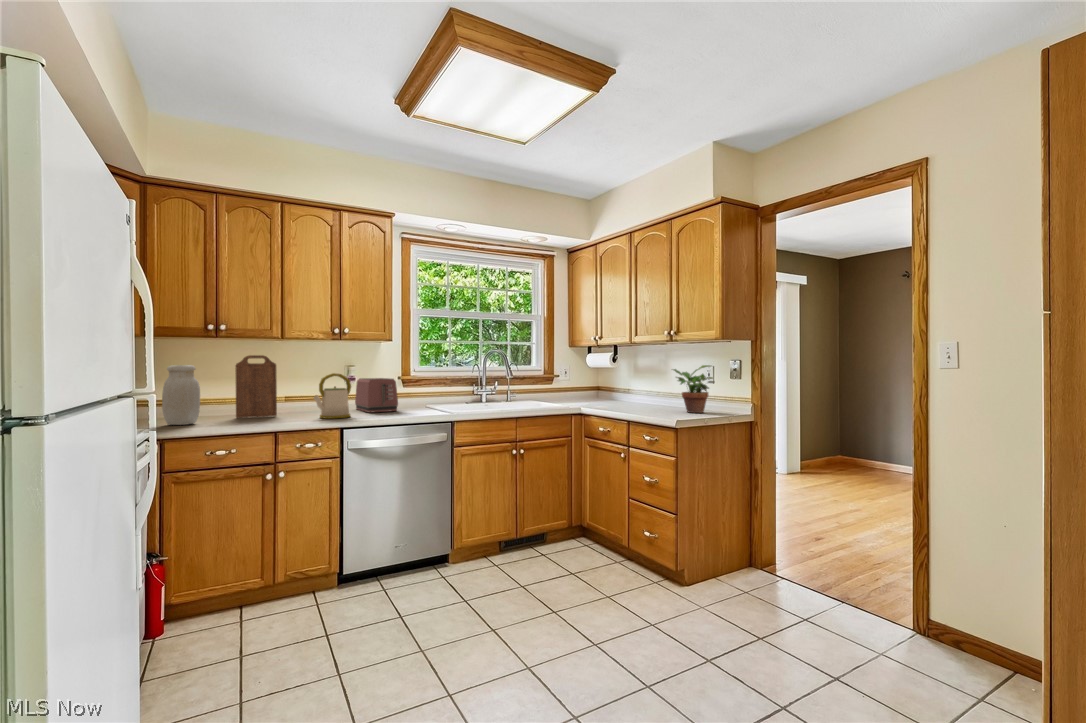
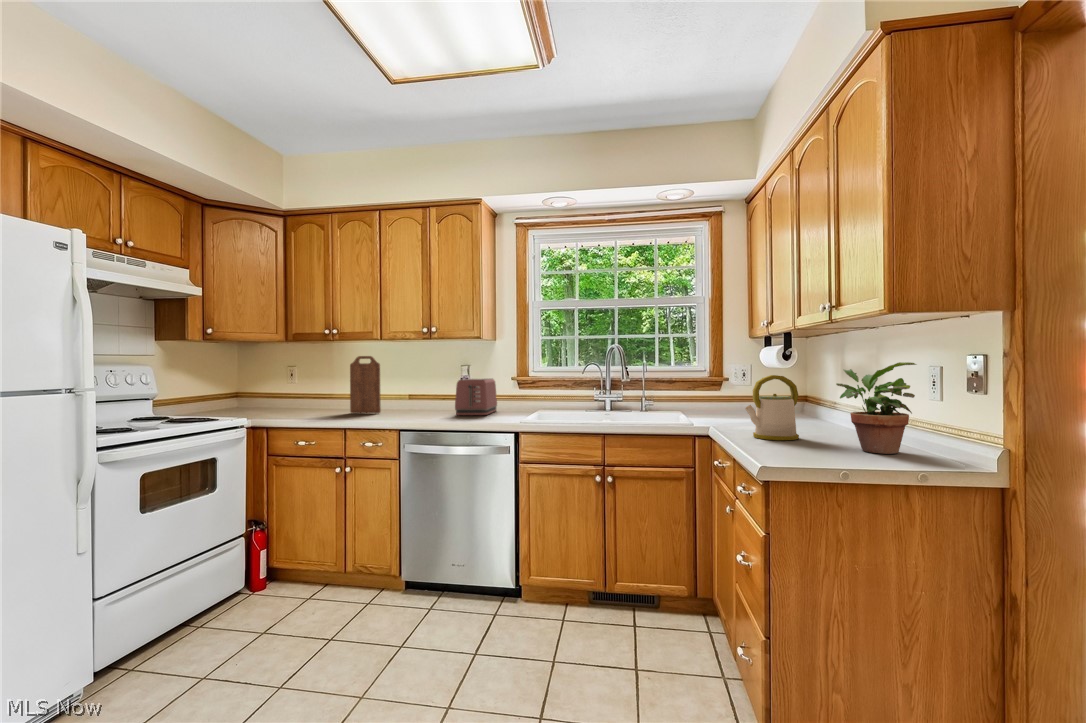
jar: present [162,365,200,425] -> none [282,365,310,416]
kettle: present [313,373,351,419] -> present [746,375,799,440]

